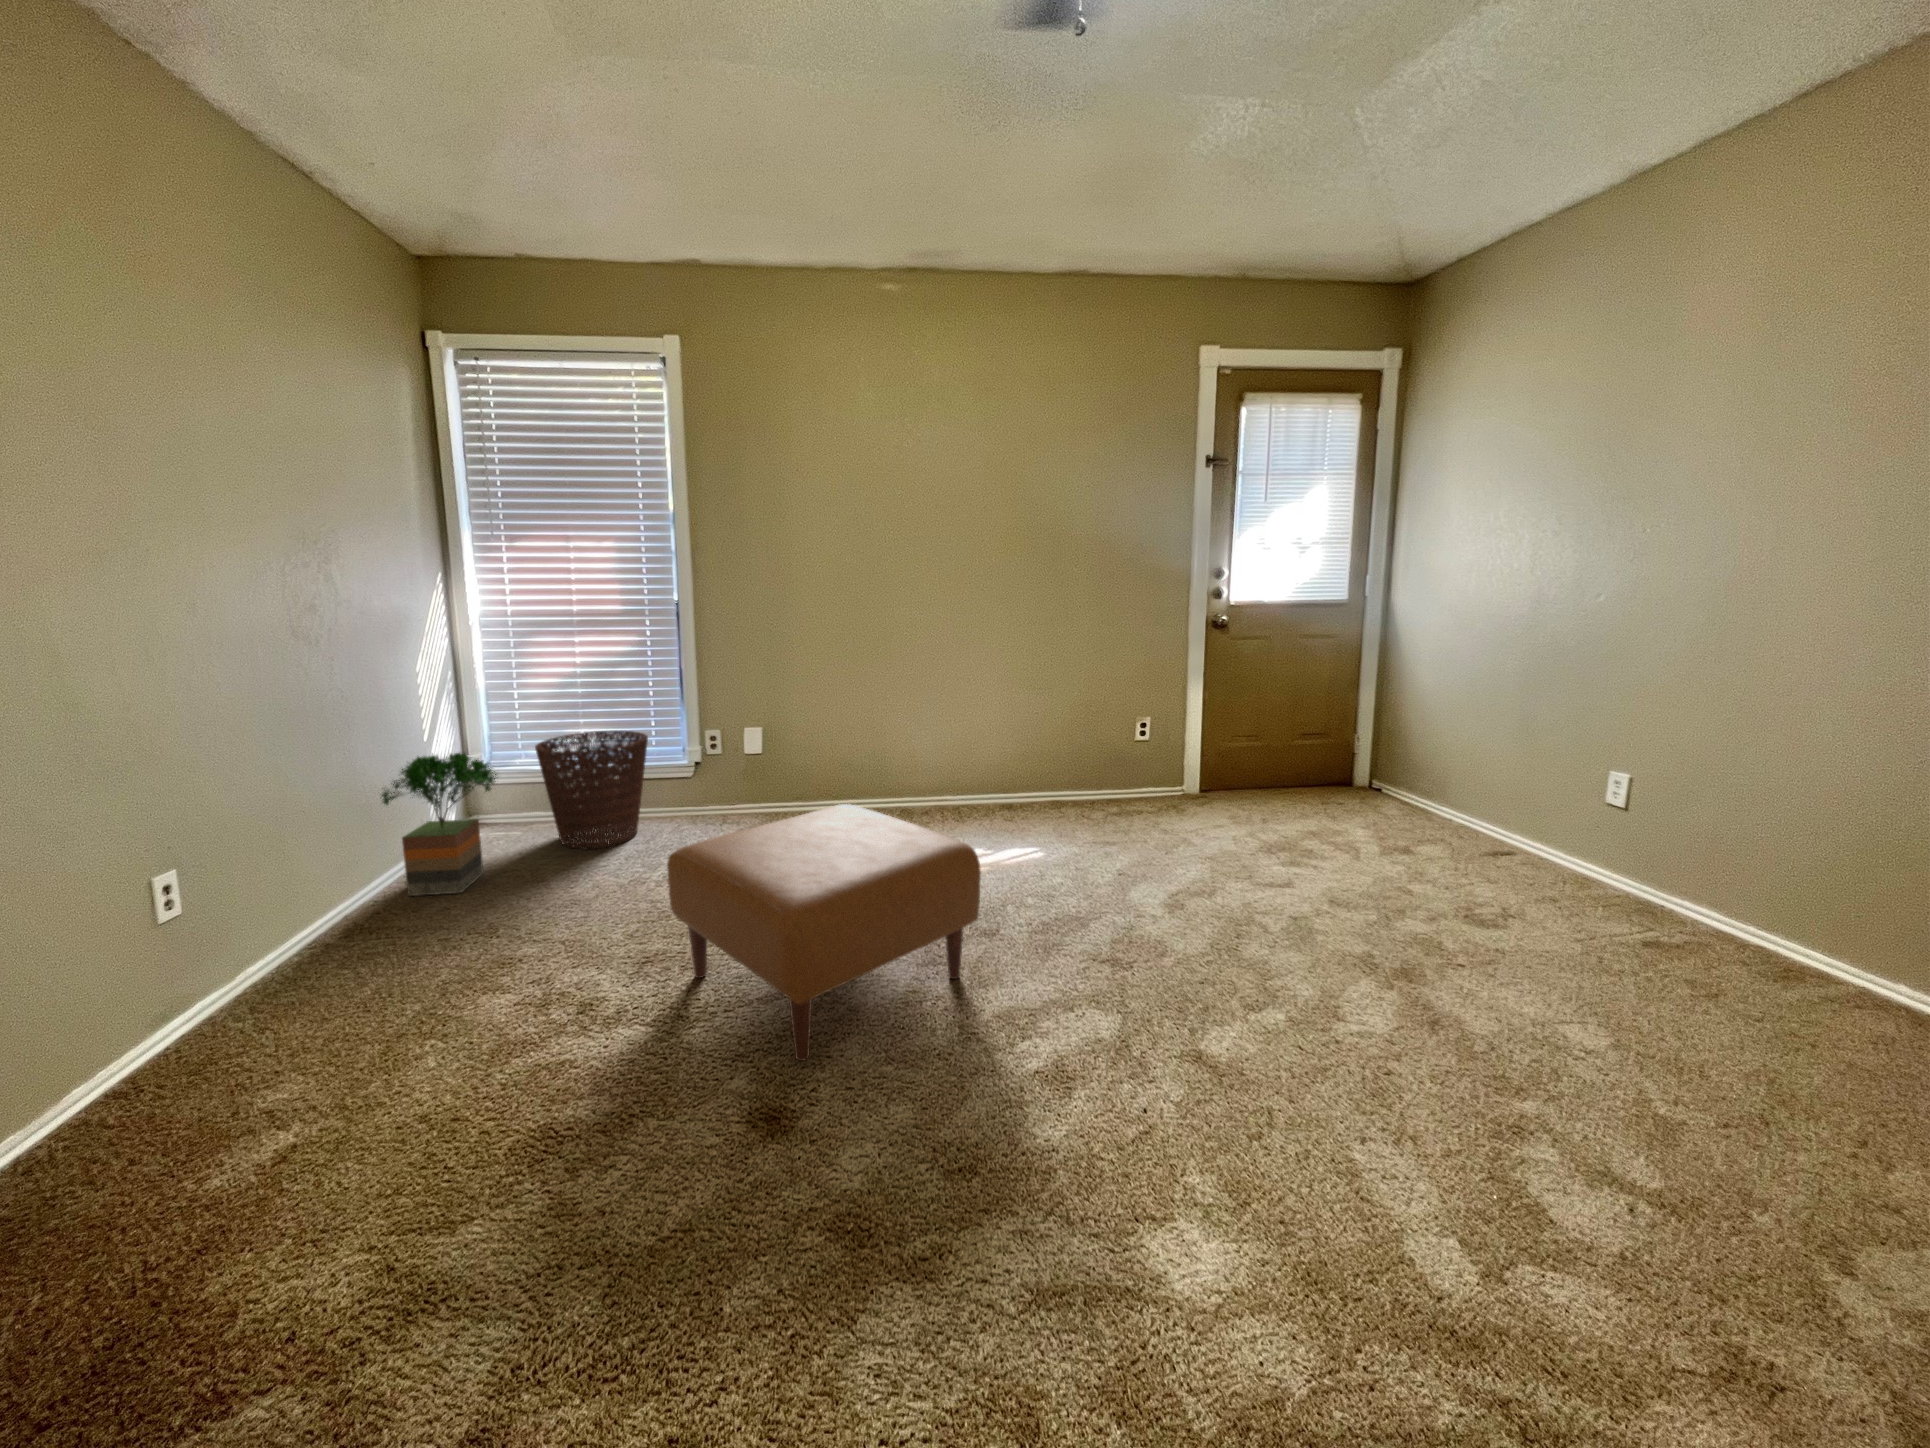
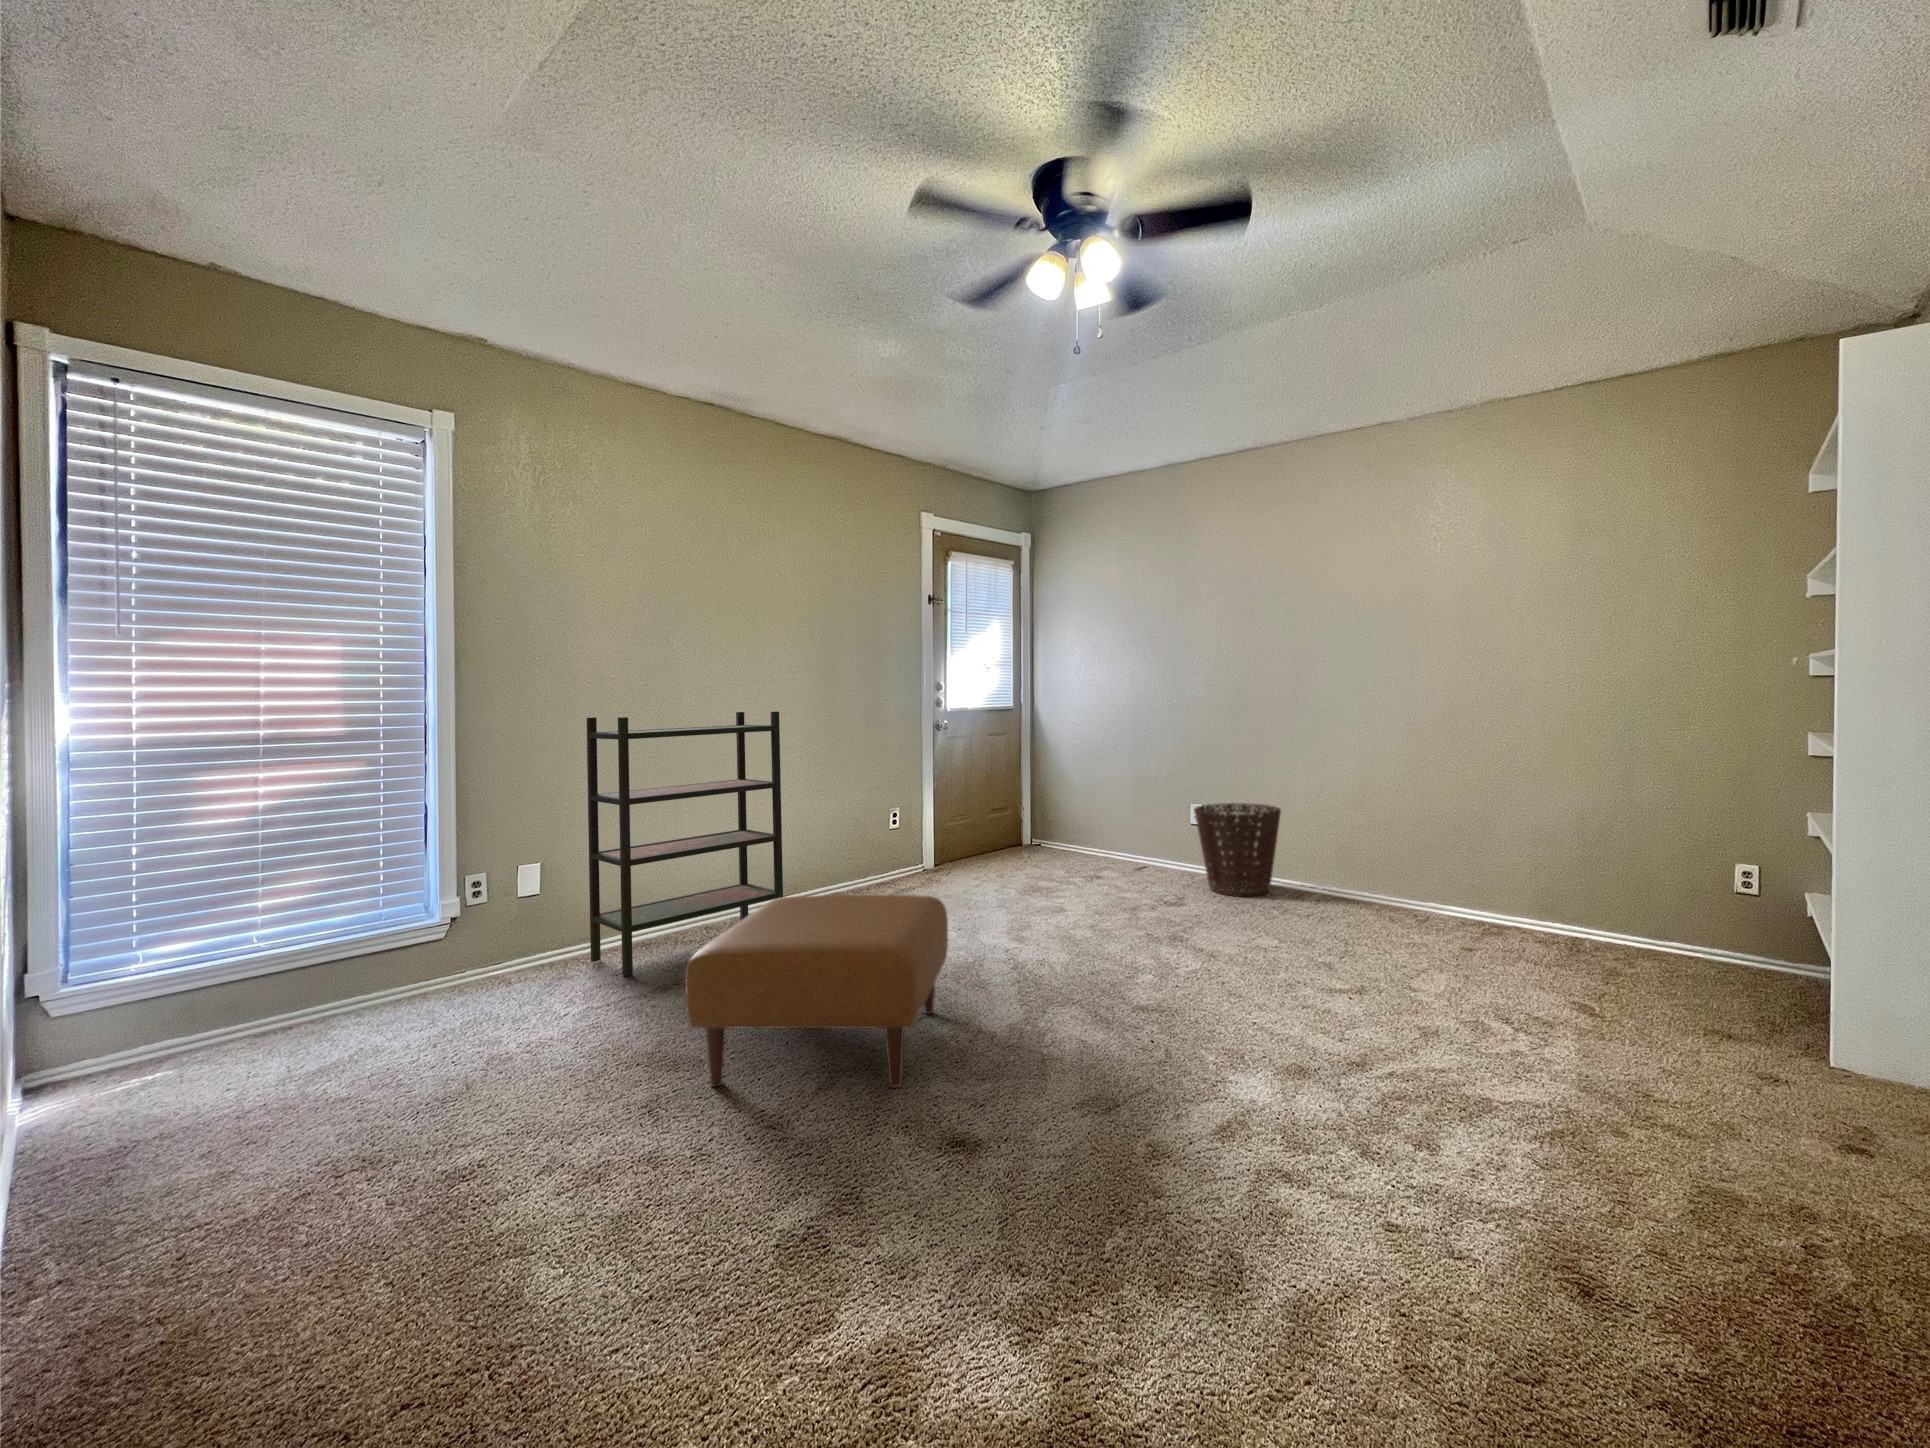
bookshelf: none [791,600,960,836] -> present [587,712,783,976]
basket: present [535,731,648,849] -> present [1194,803,1281,896]
potted tree: present [382,753,498,896] -> none [32,938,251,1184]

